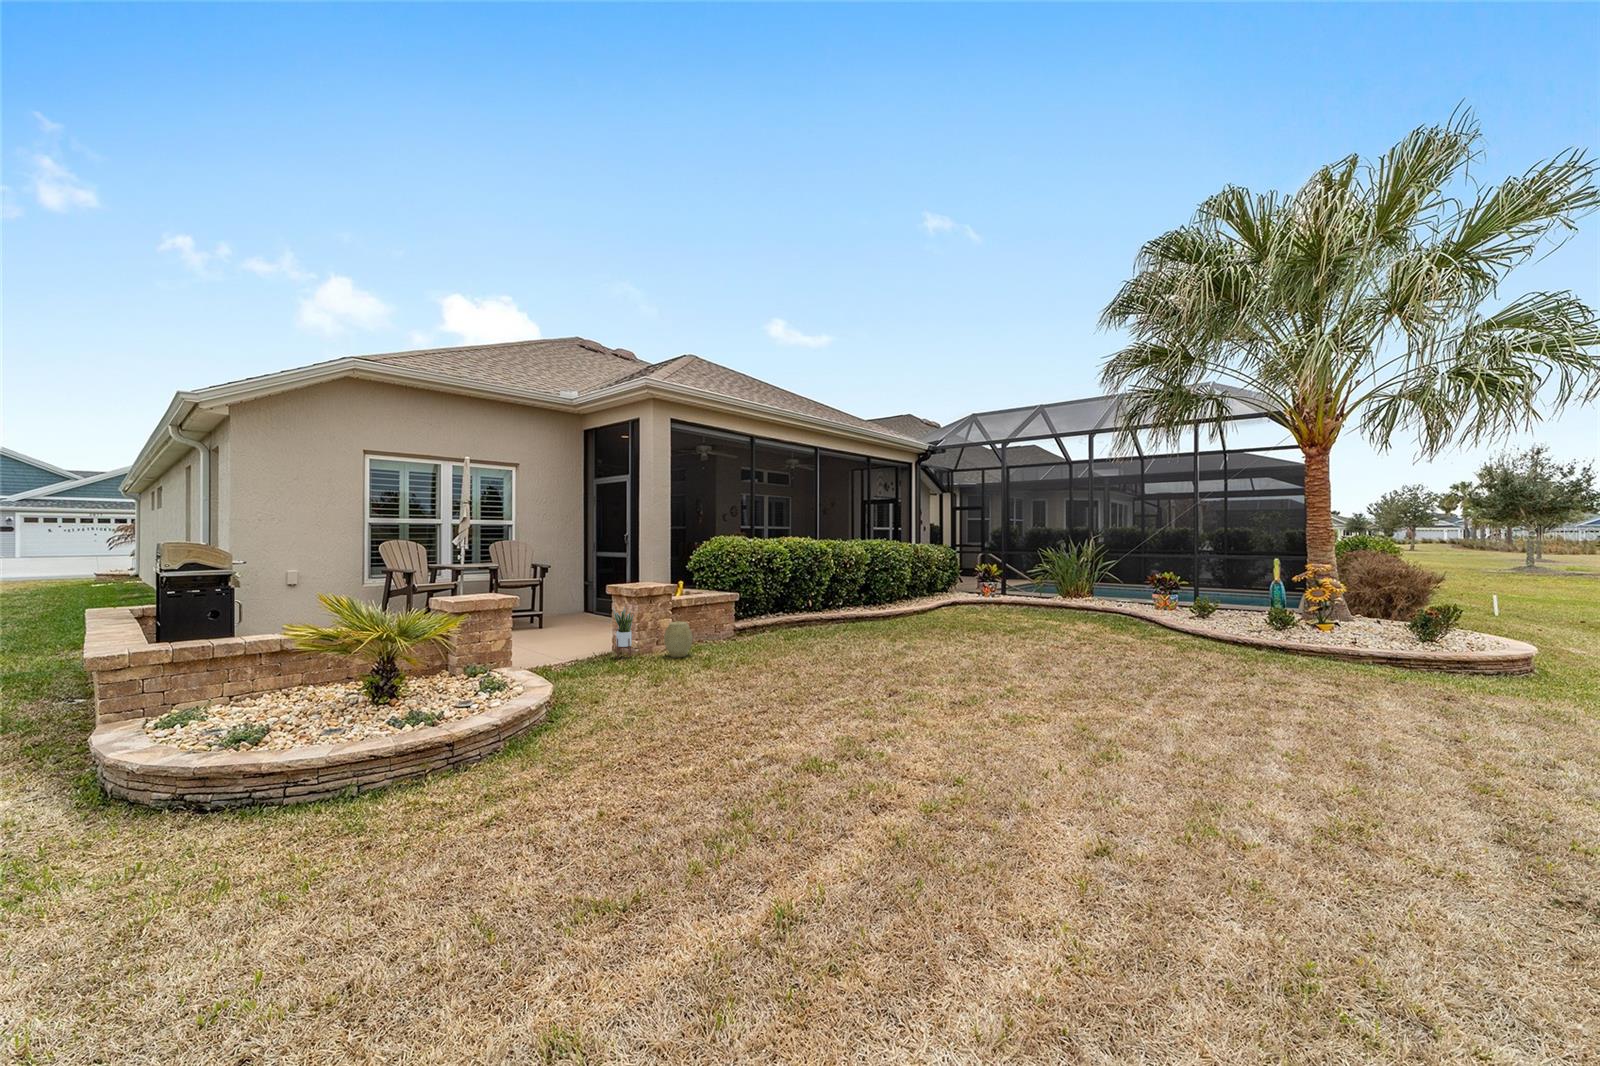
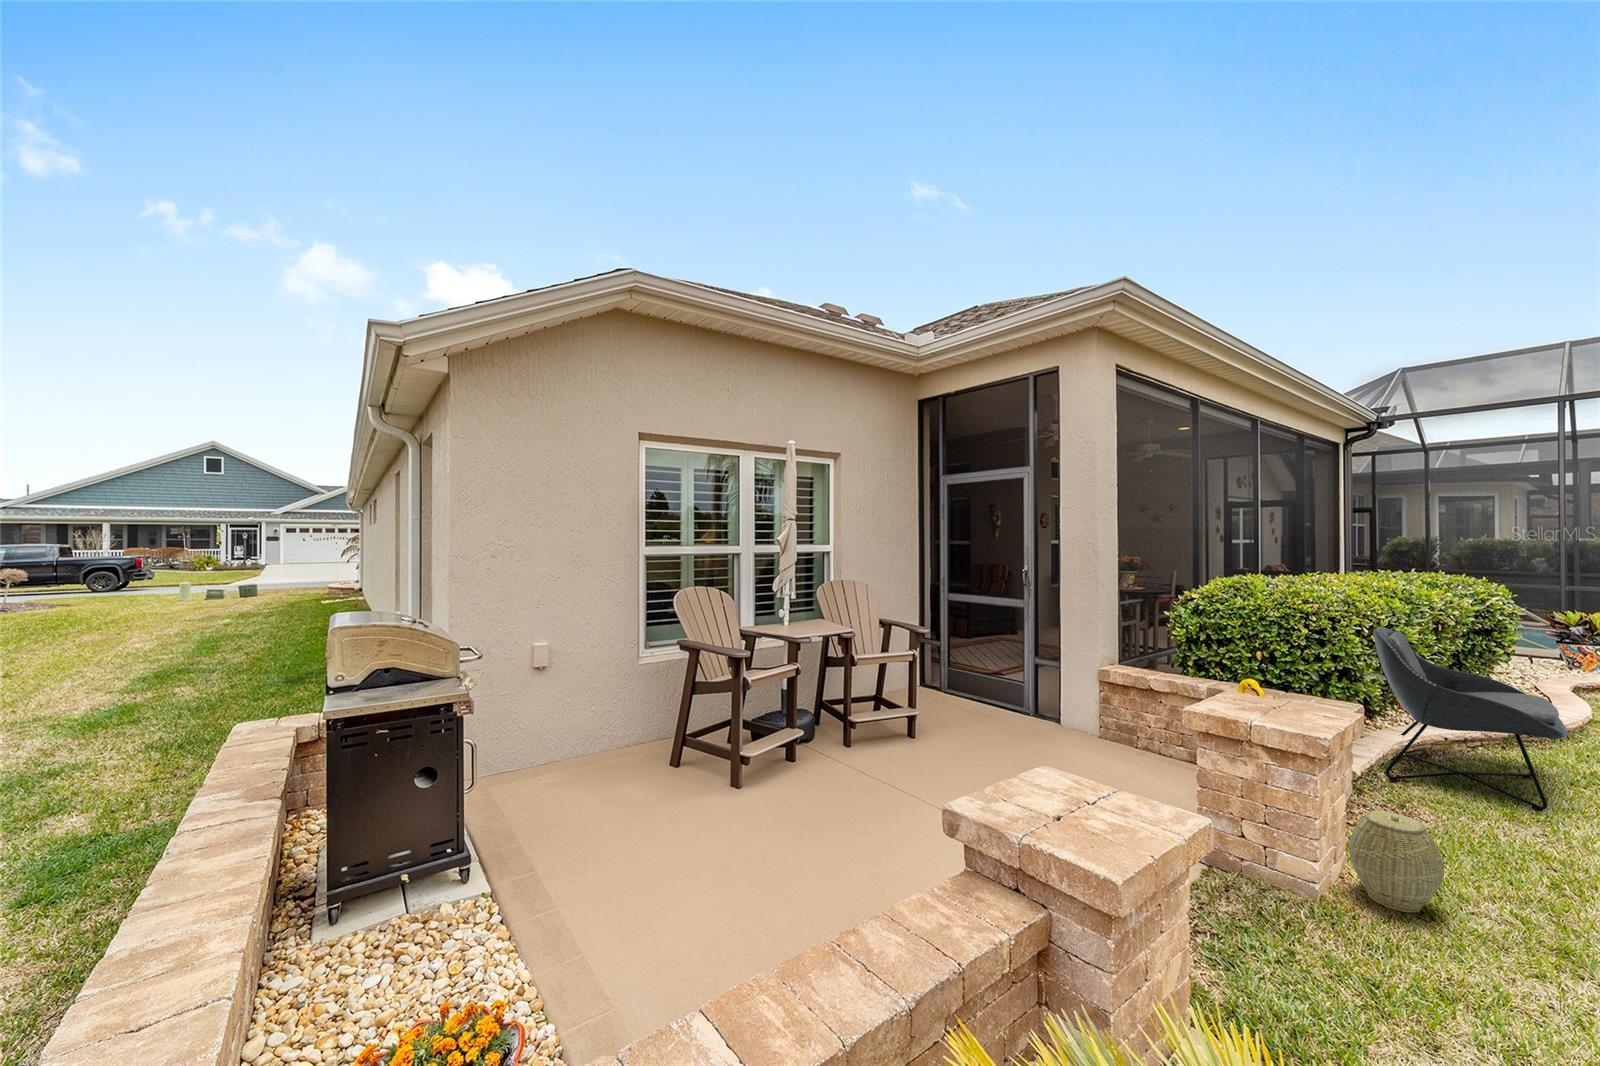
lounge chair: none [759,560,834,636] -> present [1373,627,1568,811]
potted plant: present [613,608,633,659] -> none [1219,770,1283,904]

